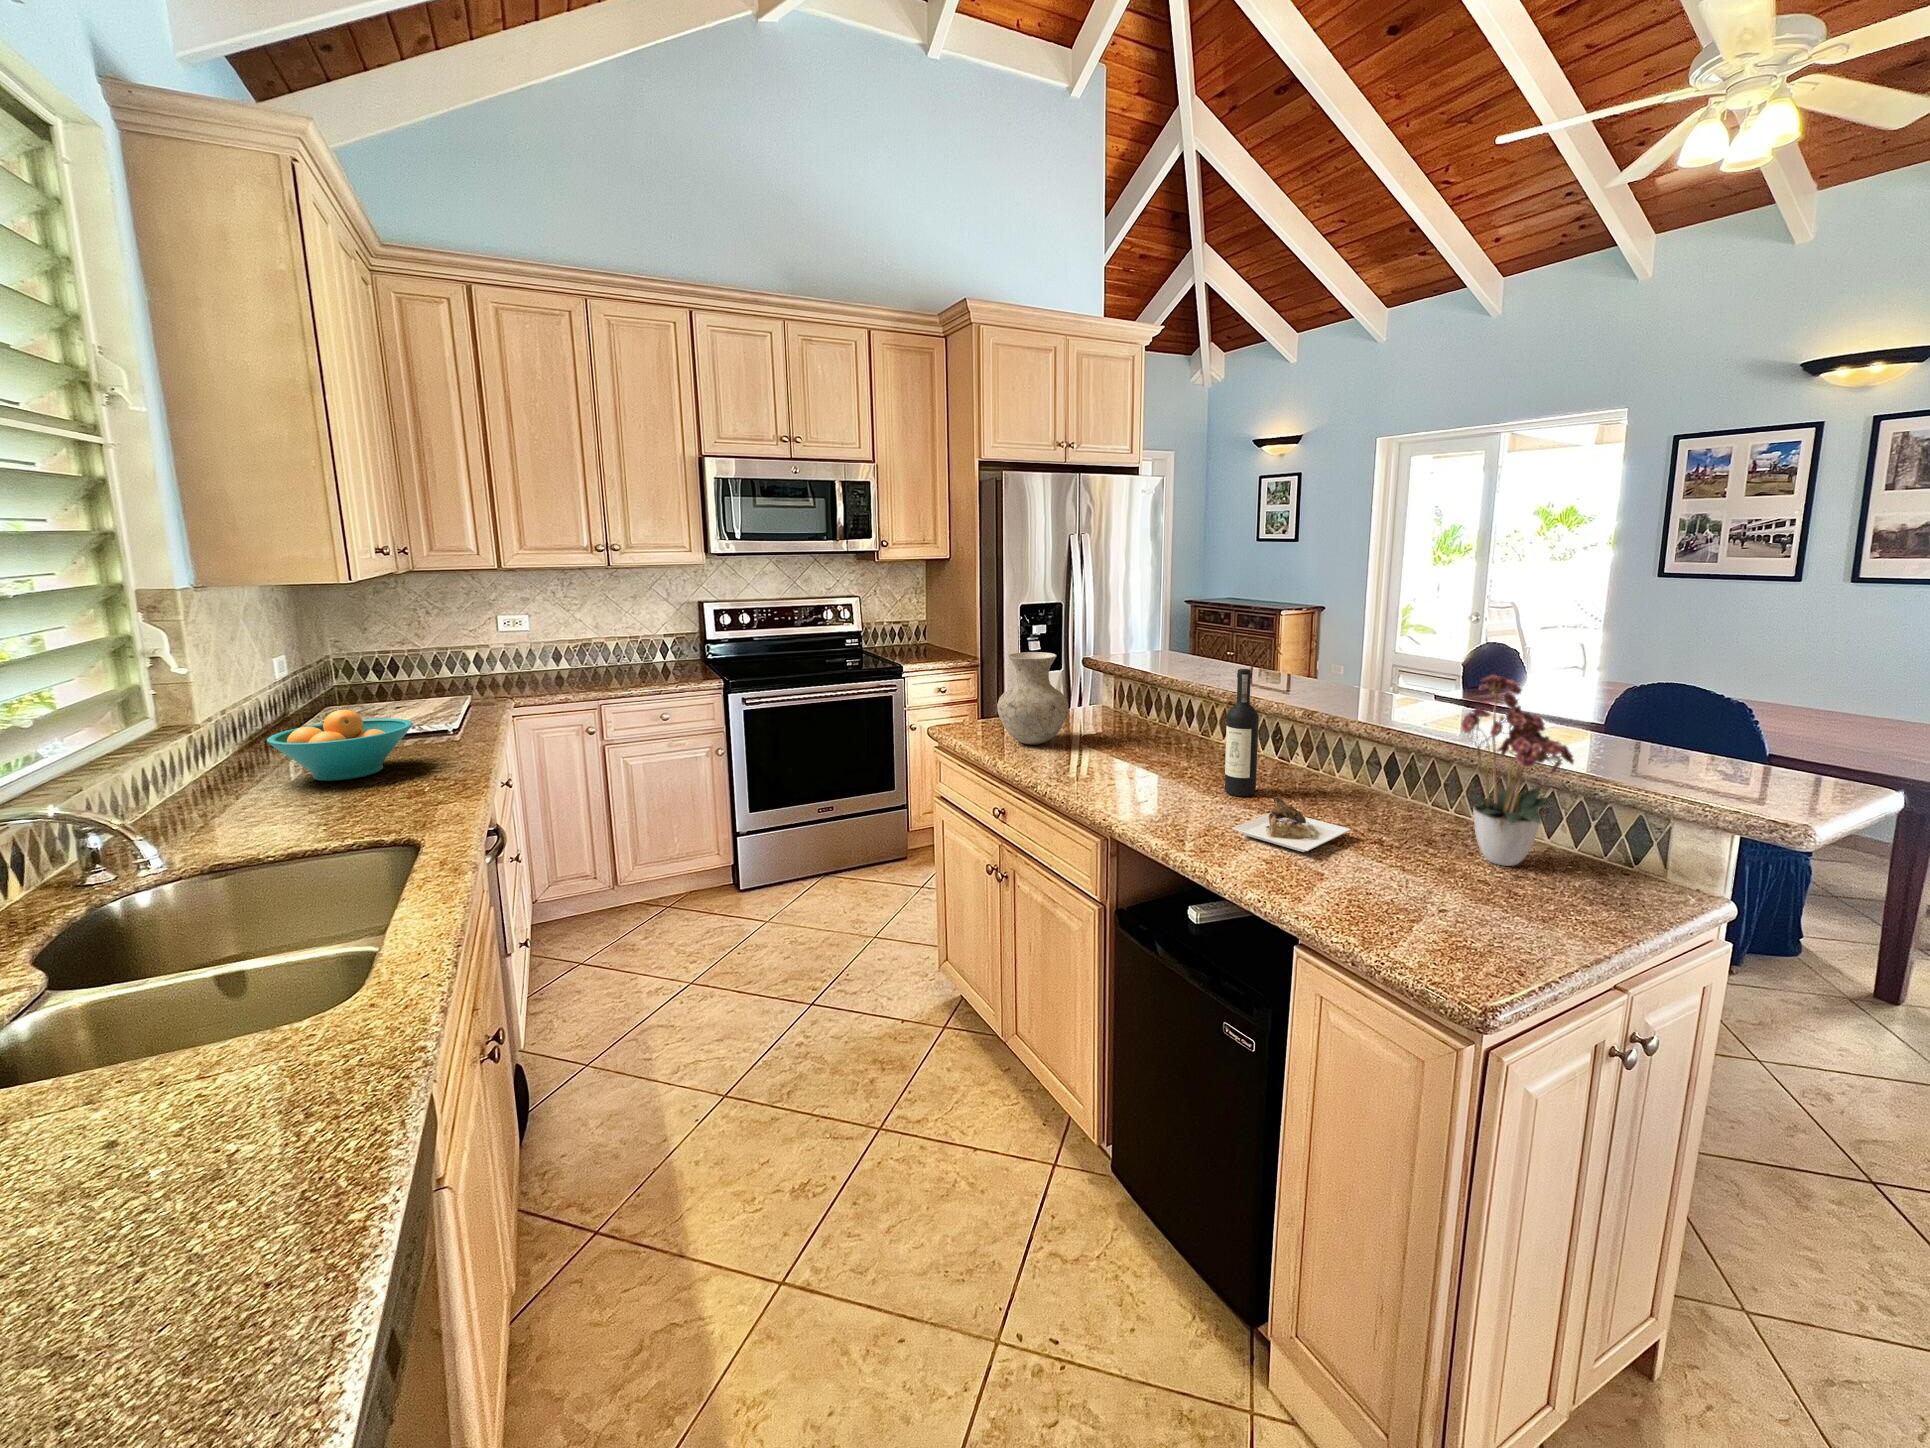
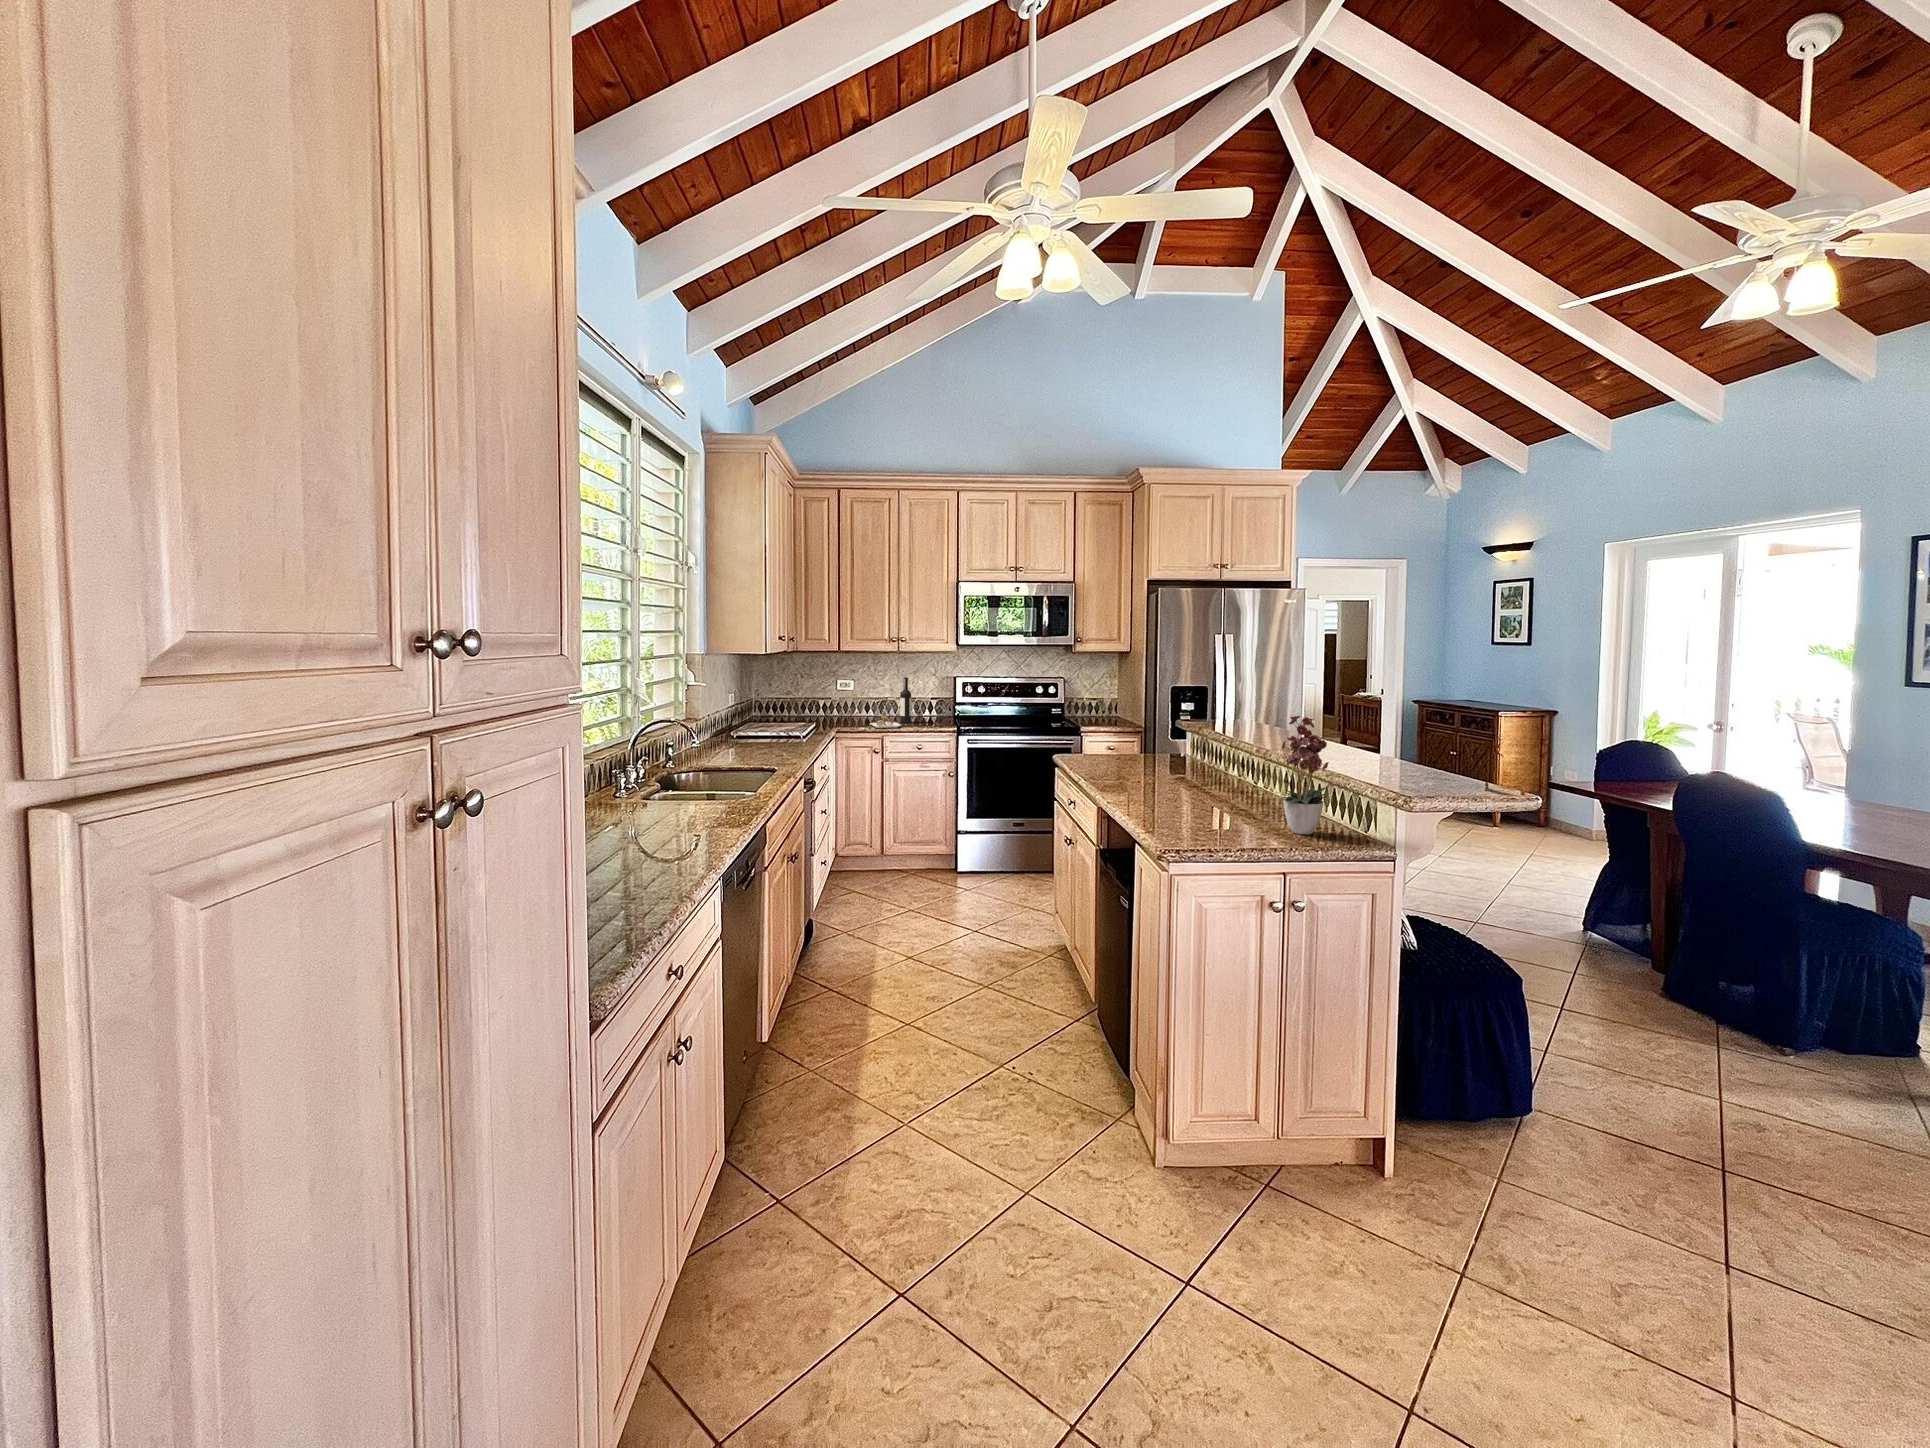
vase: present [997,652,1068,745] -> none [1086,708,1133,769]
wine bottle: present [1225,669,1351,852] -> present [870,678,911,728]
fruit bowl: present [267,709,413,781] -> none [716,716,776,751]

